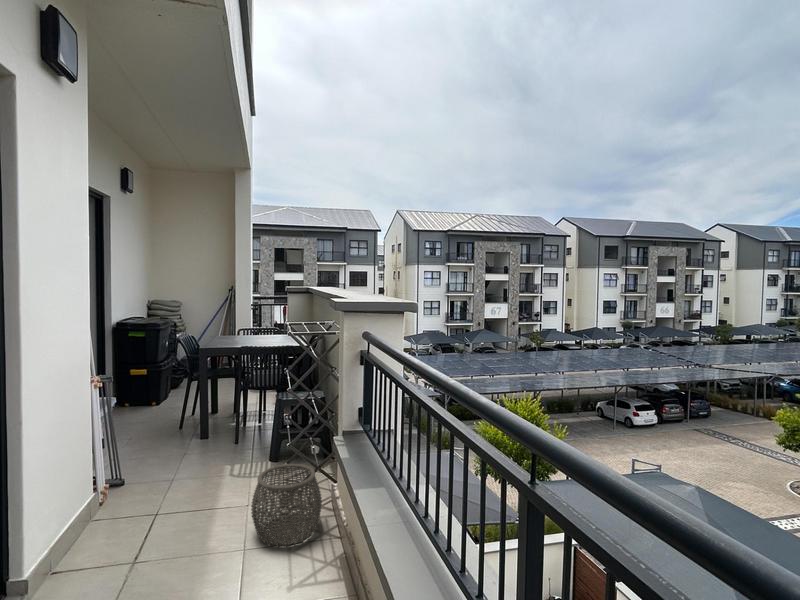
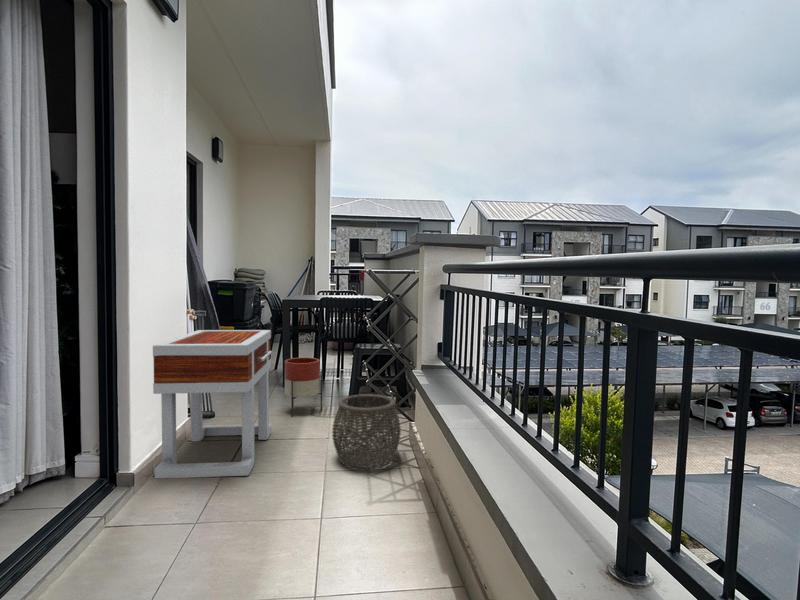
side table: none [48,400,187,586] -> present [153,330,272,478]
planter: none [202,415,243,481] -> present [285,357,322,417]

